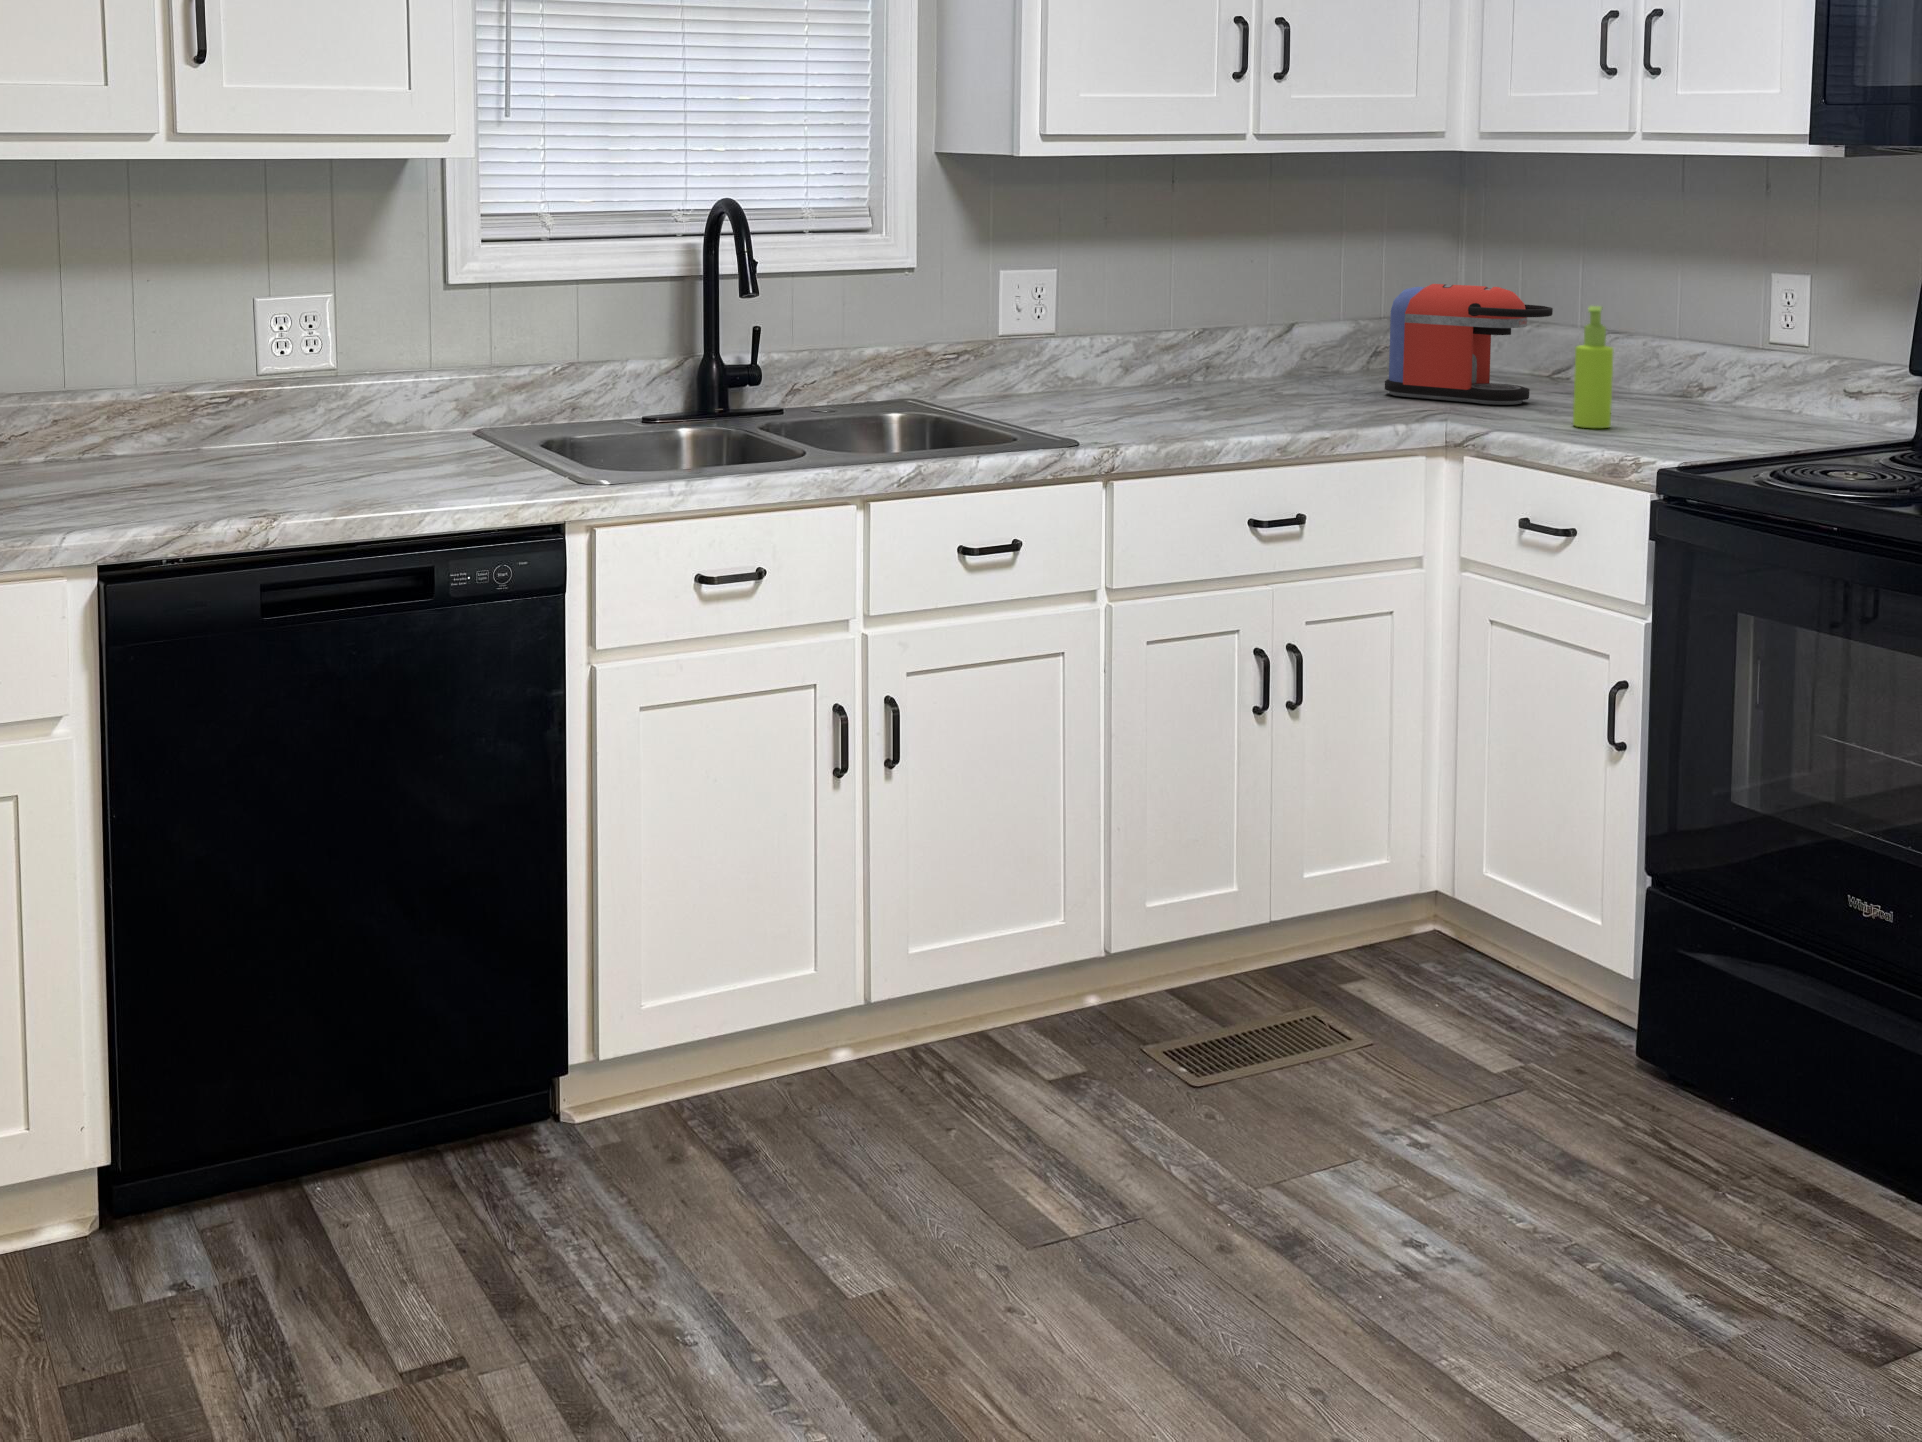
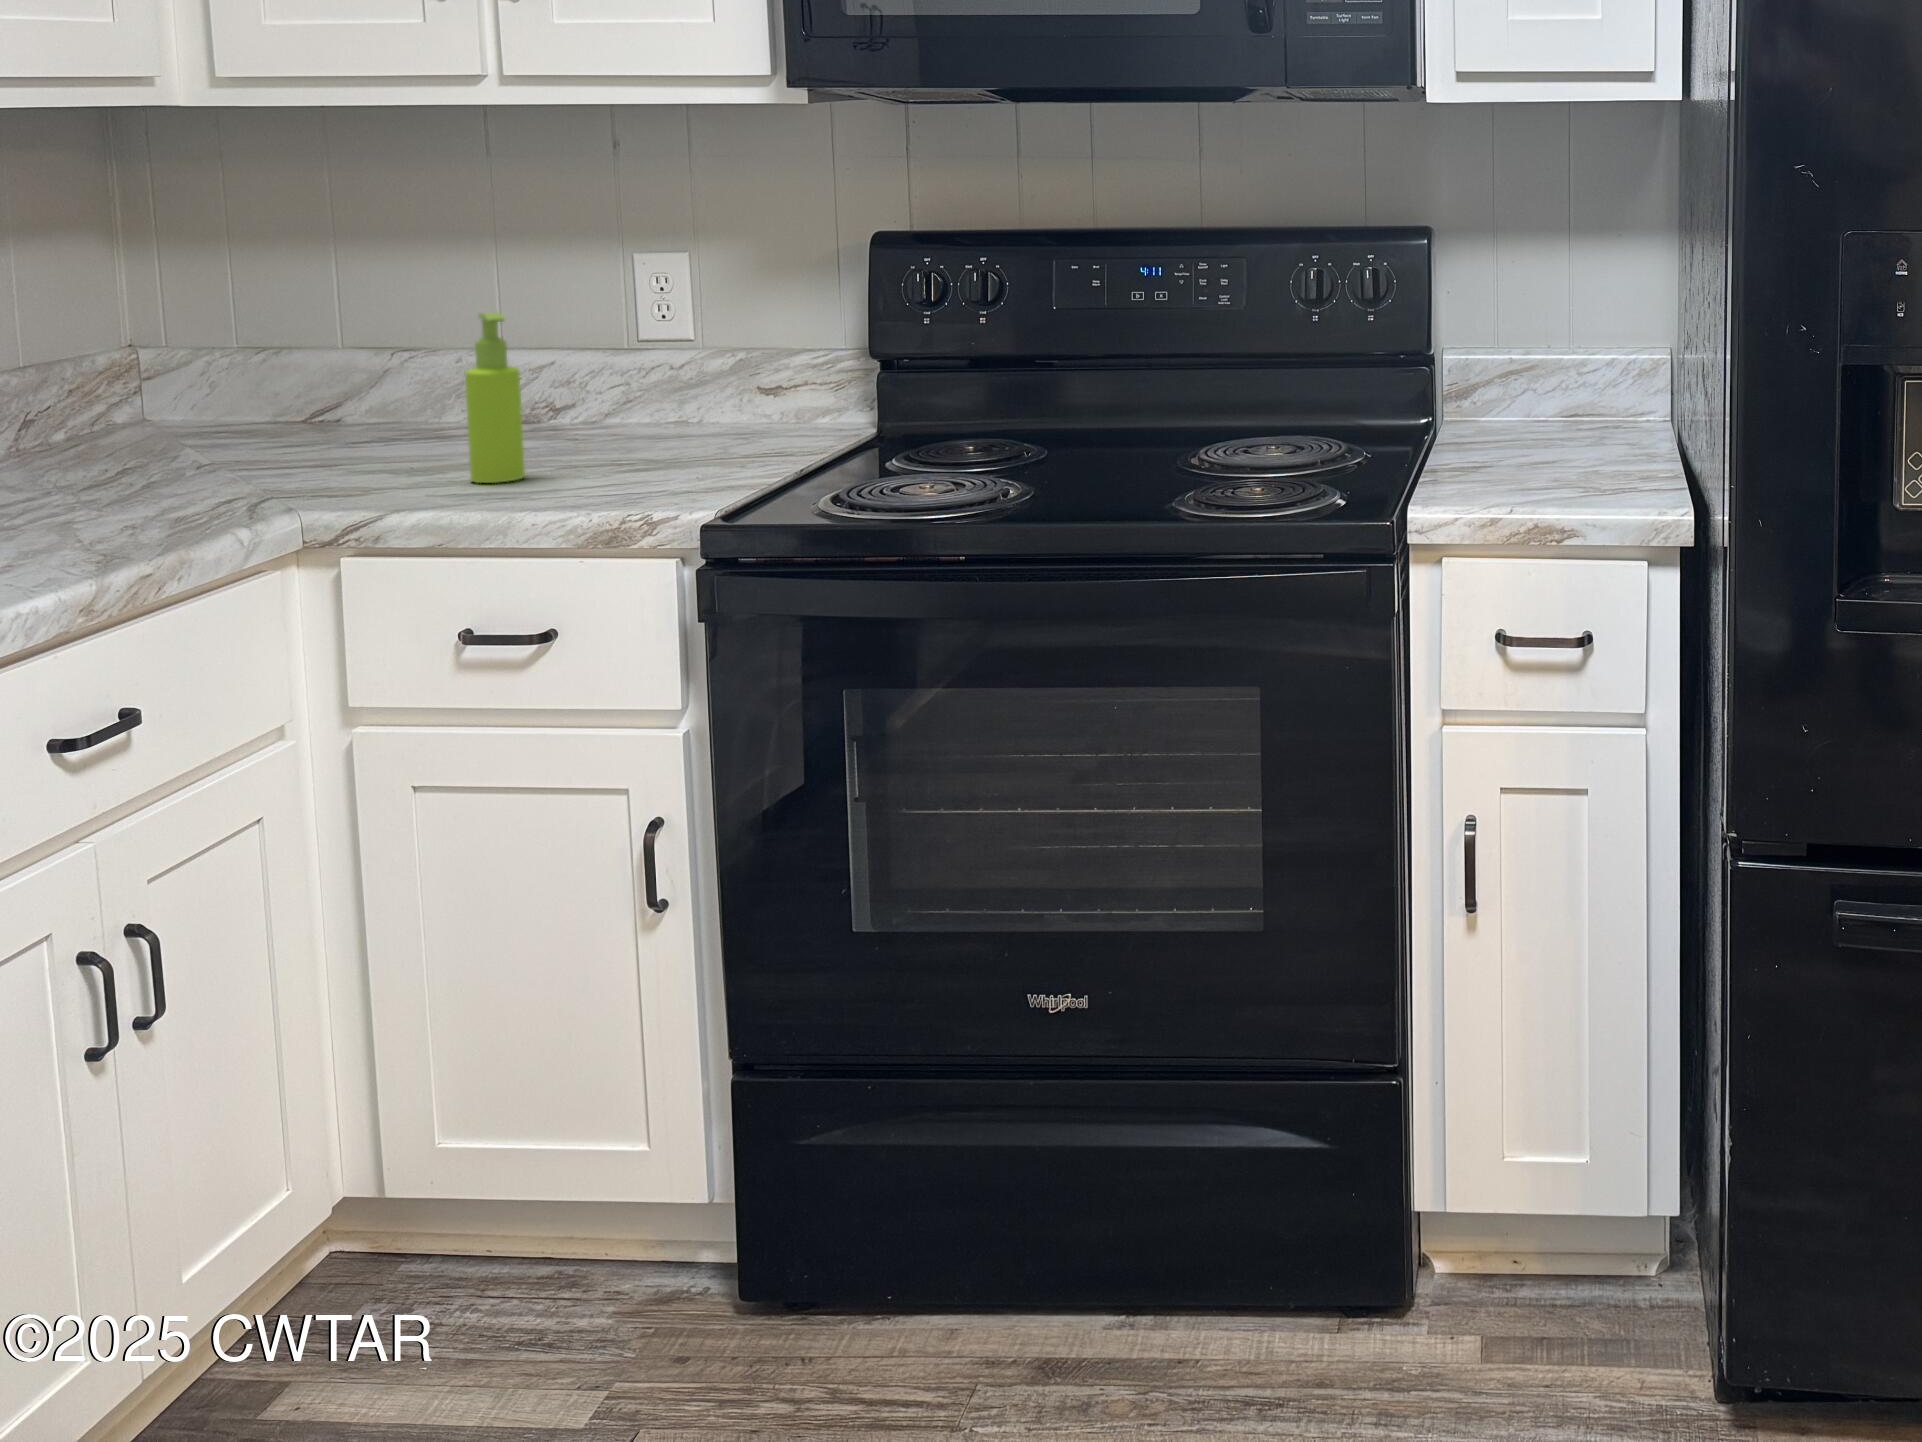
coffee maker: present [1385,284,1553,405] -> none [97,299,373,480]

